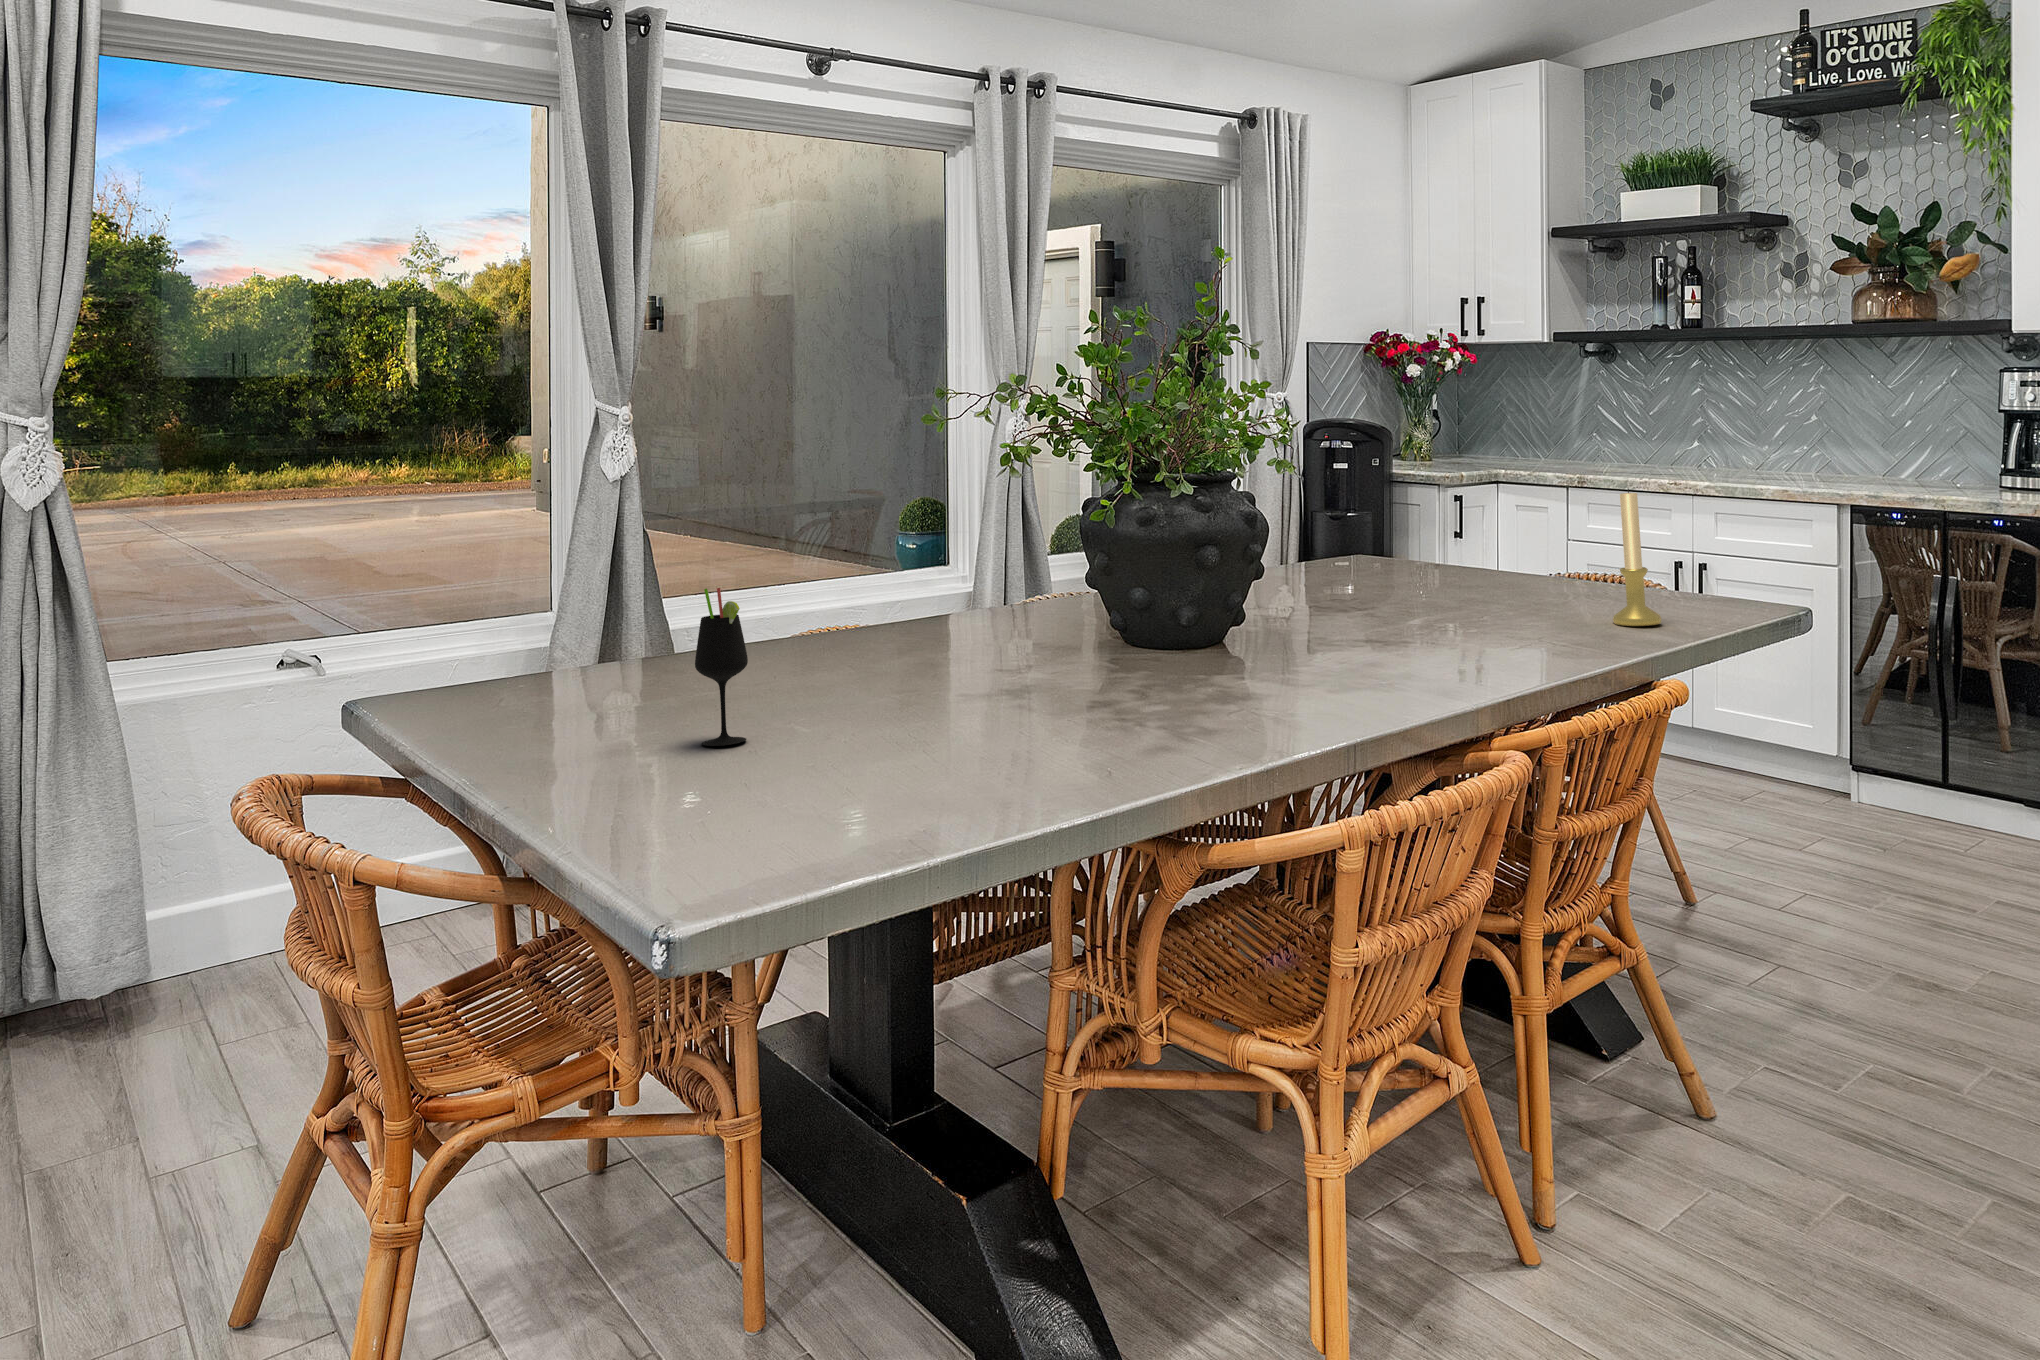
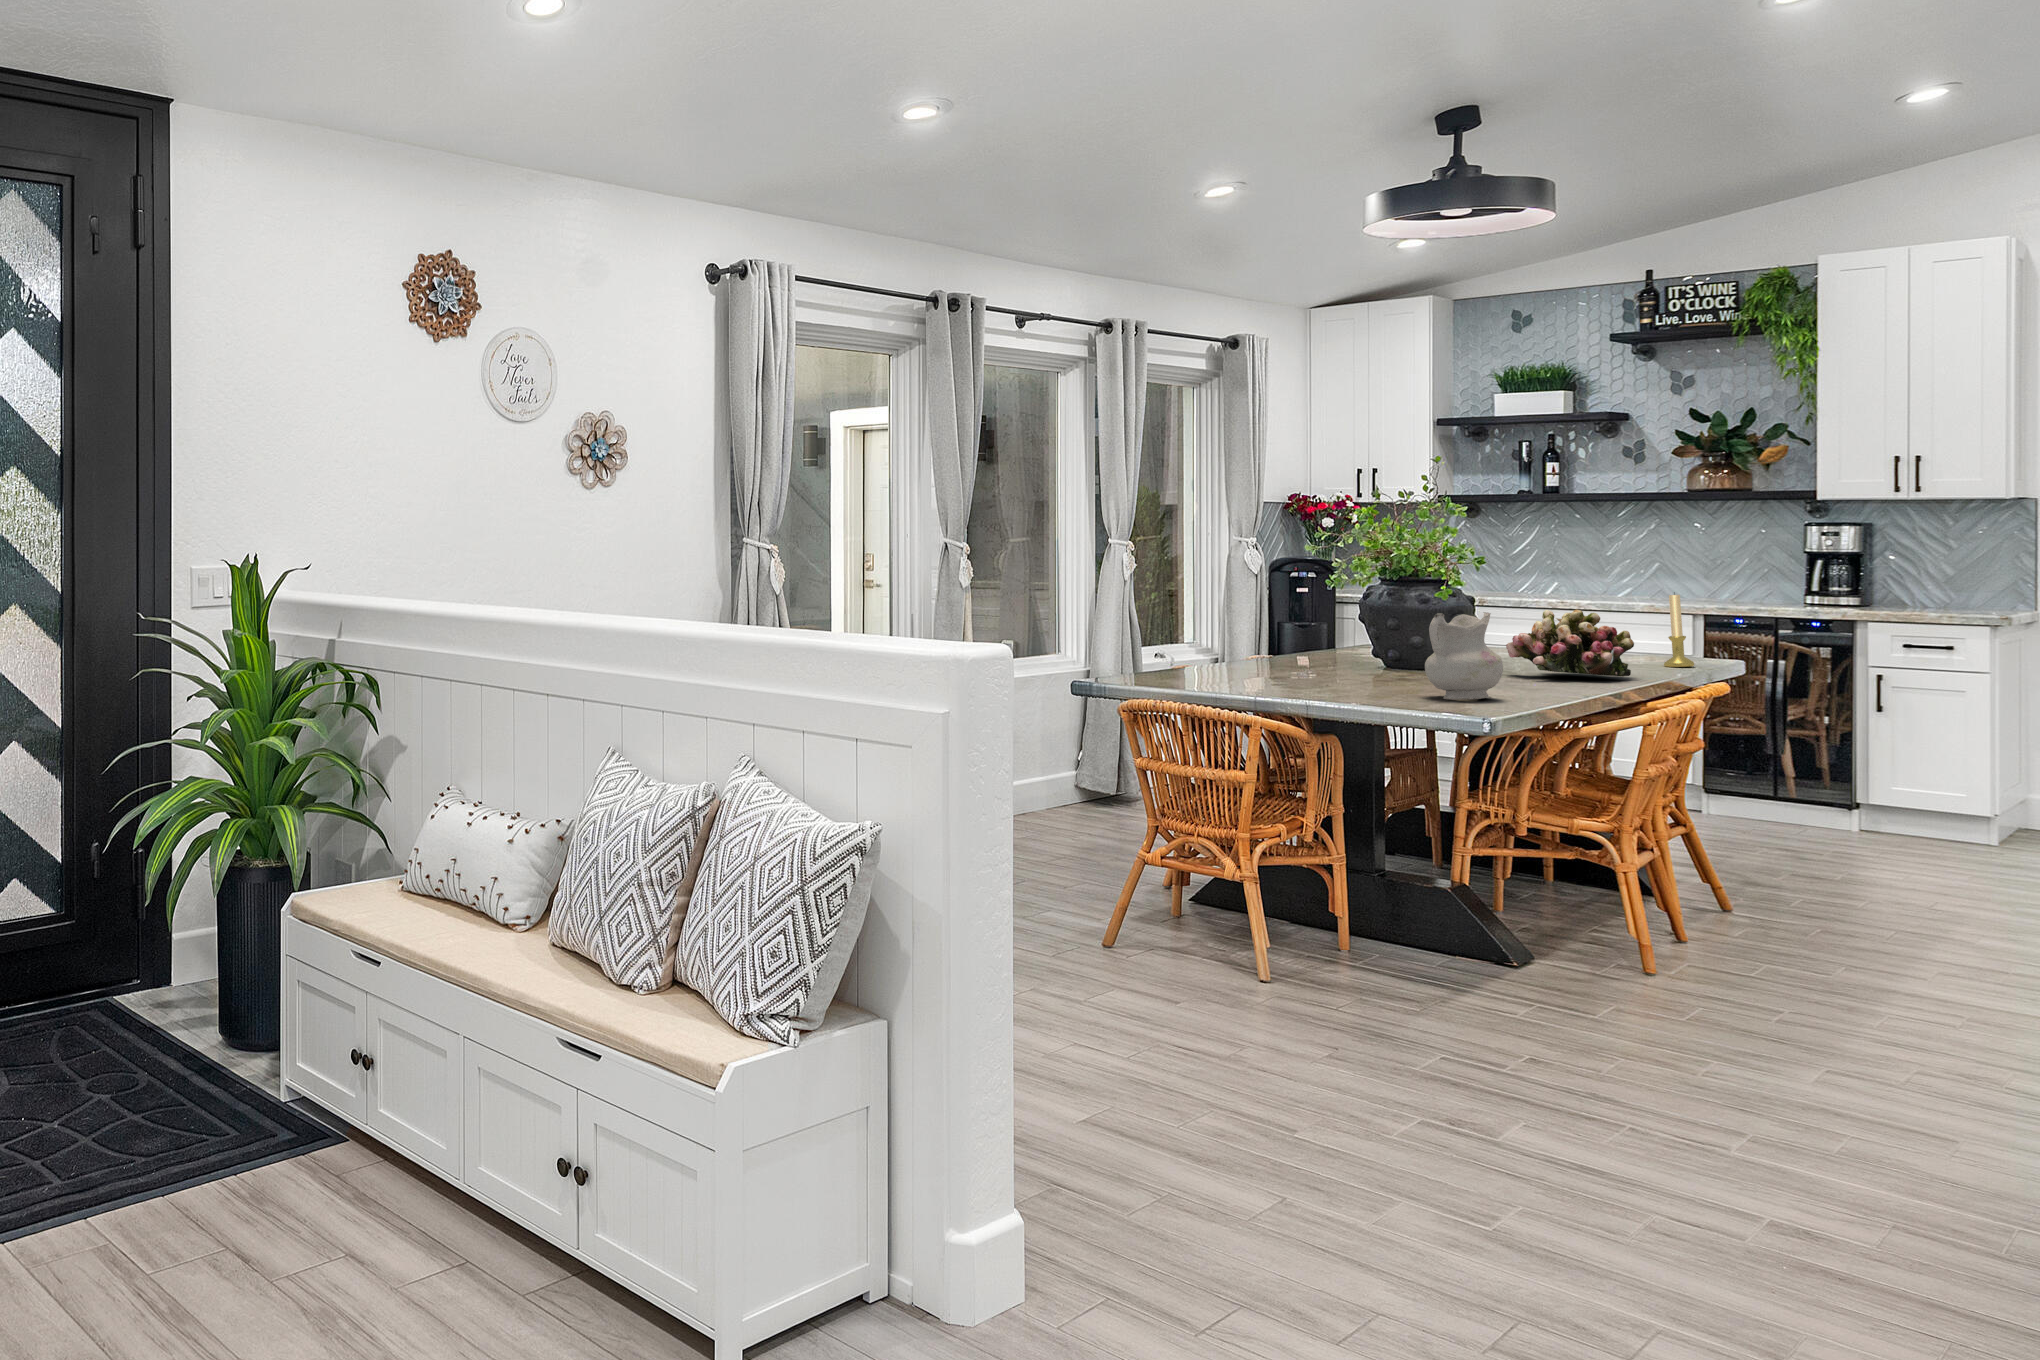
flower arrangement: none [1248,527,1468,666] -> present [1506,610,1634,676]
ceramic pitcher: none [803,556,983,763] -> present [1425,612,1503,700]
wine glass: present [695,588,748,746] -> none [1353,627,1382,698]

